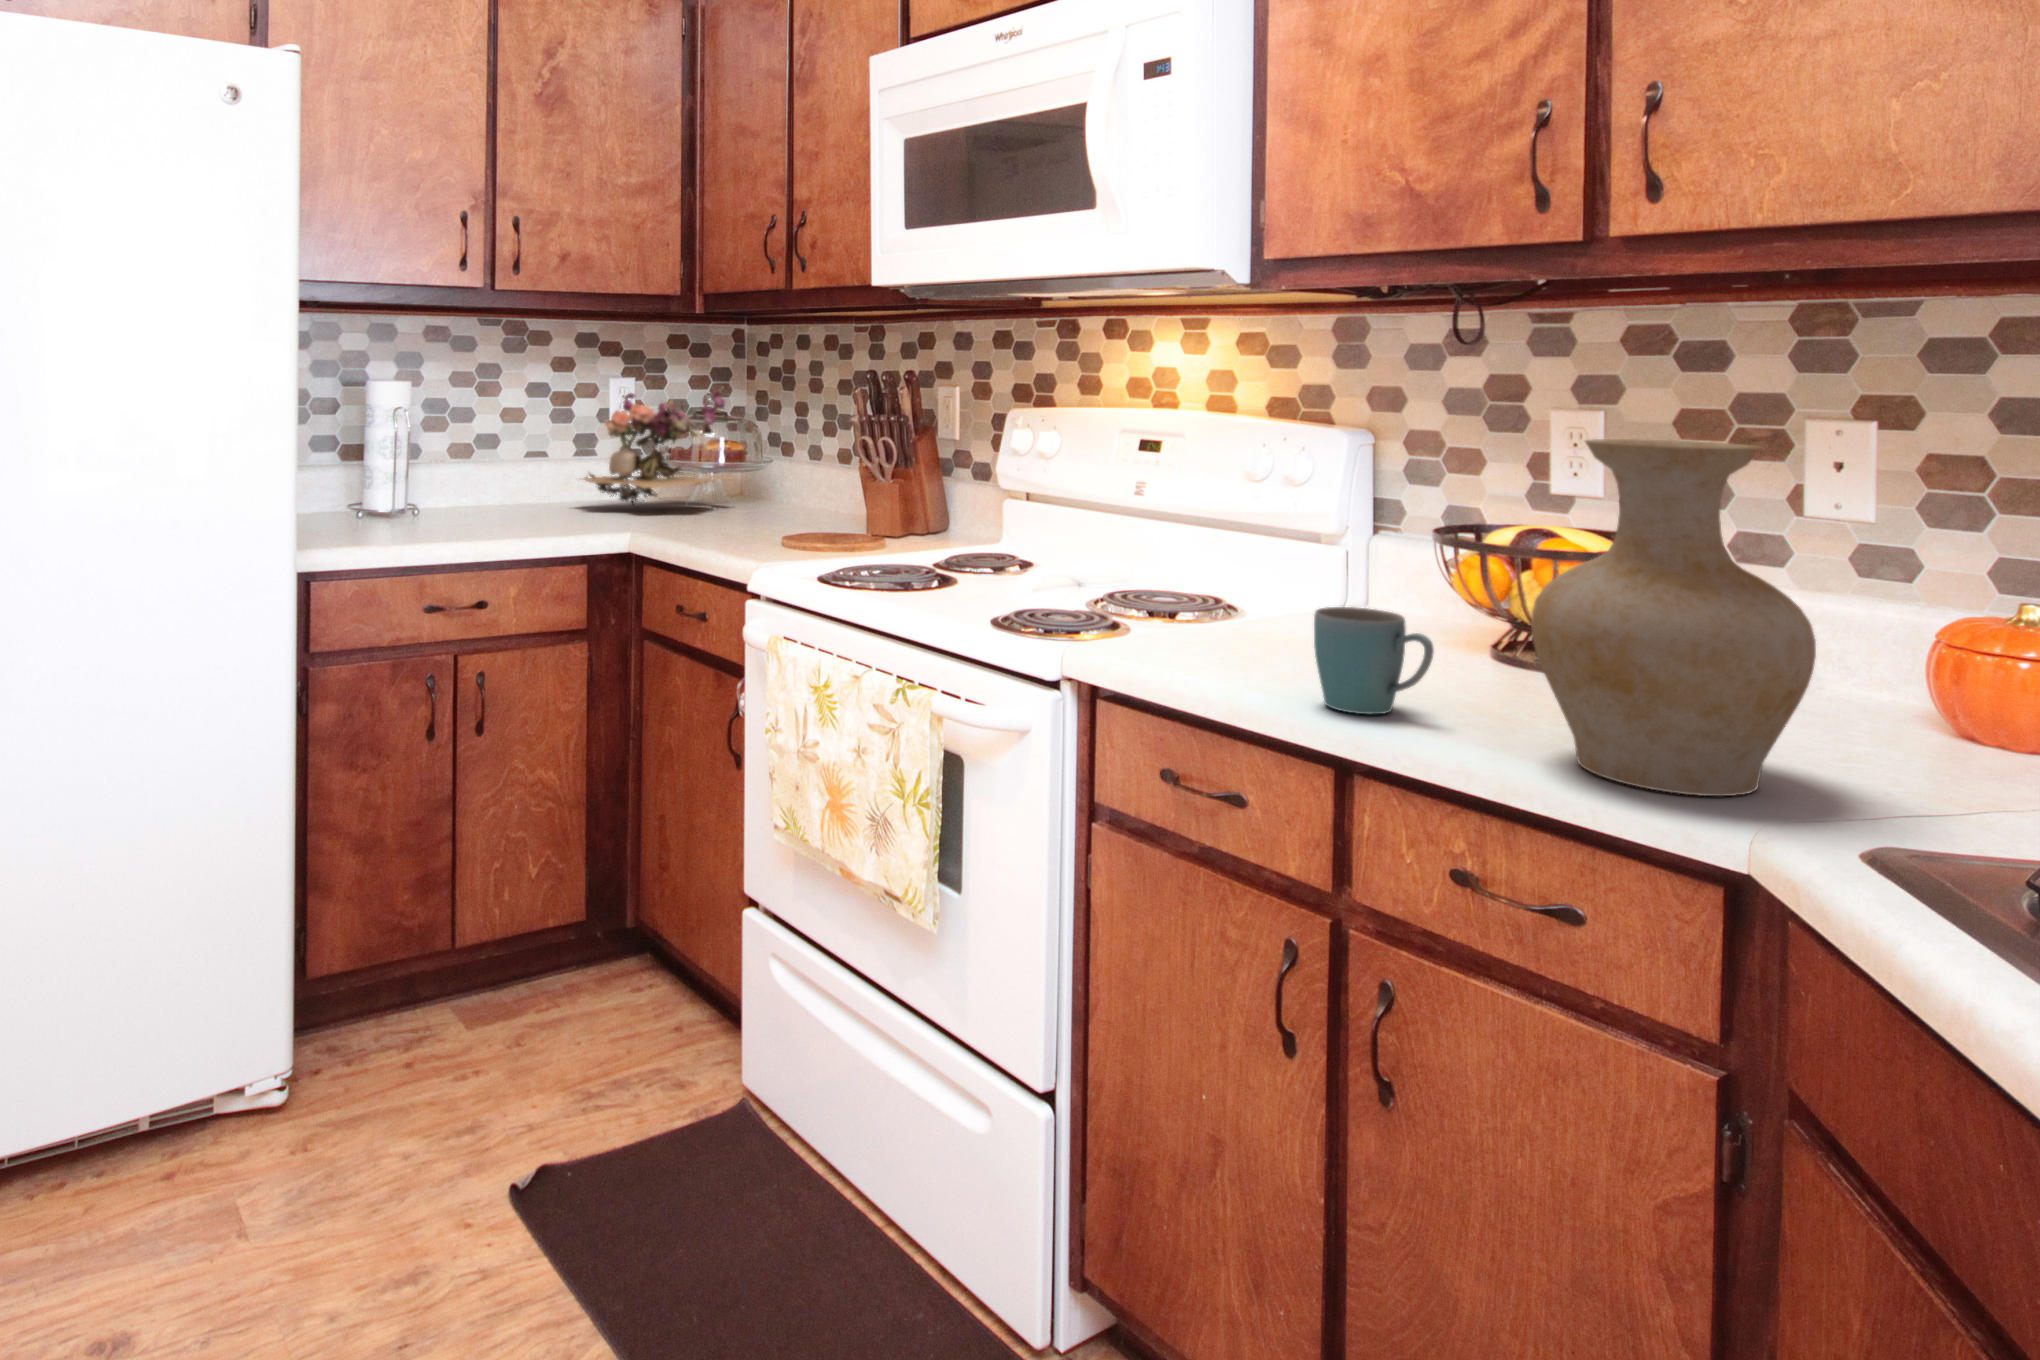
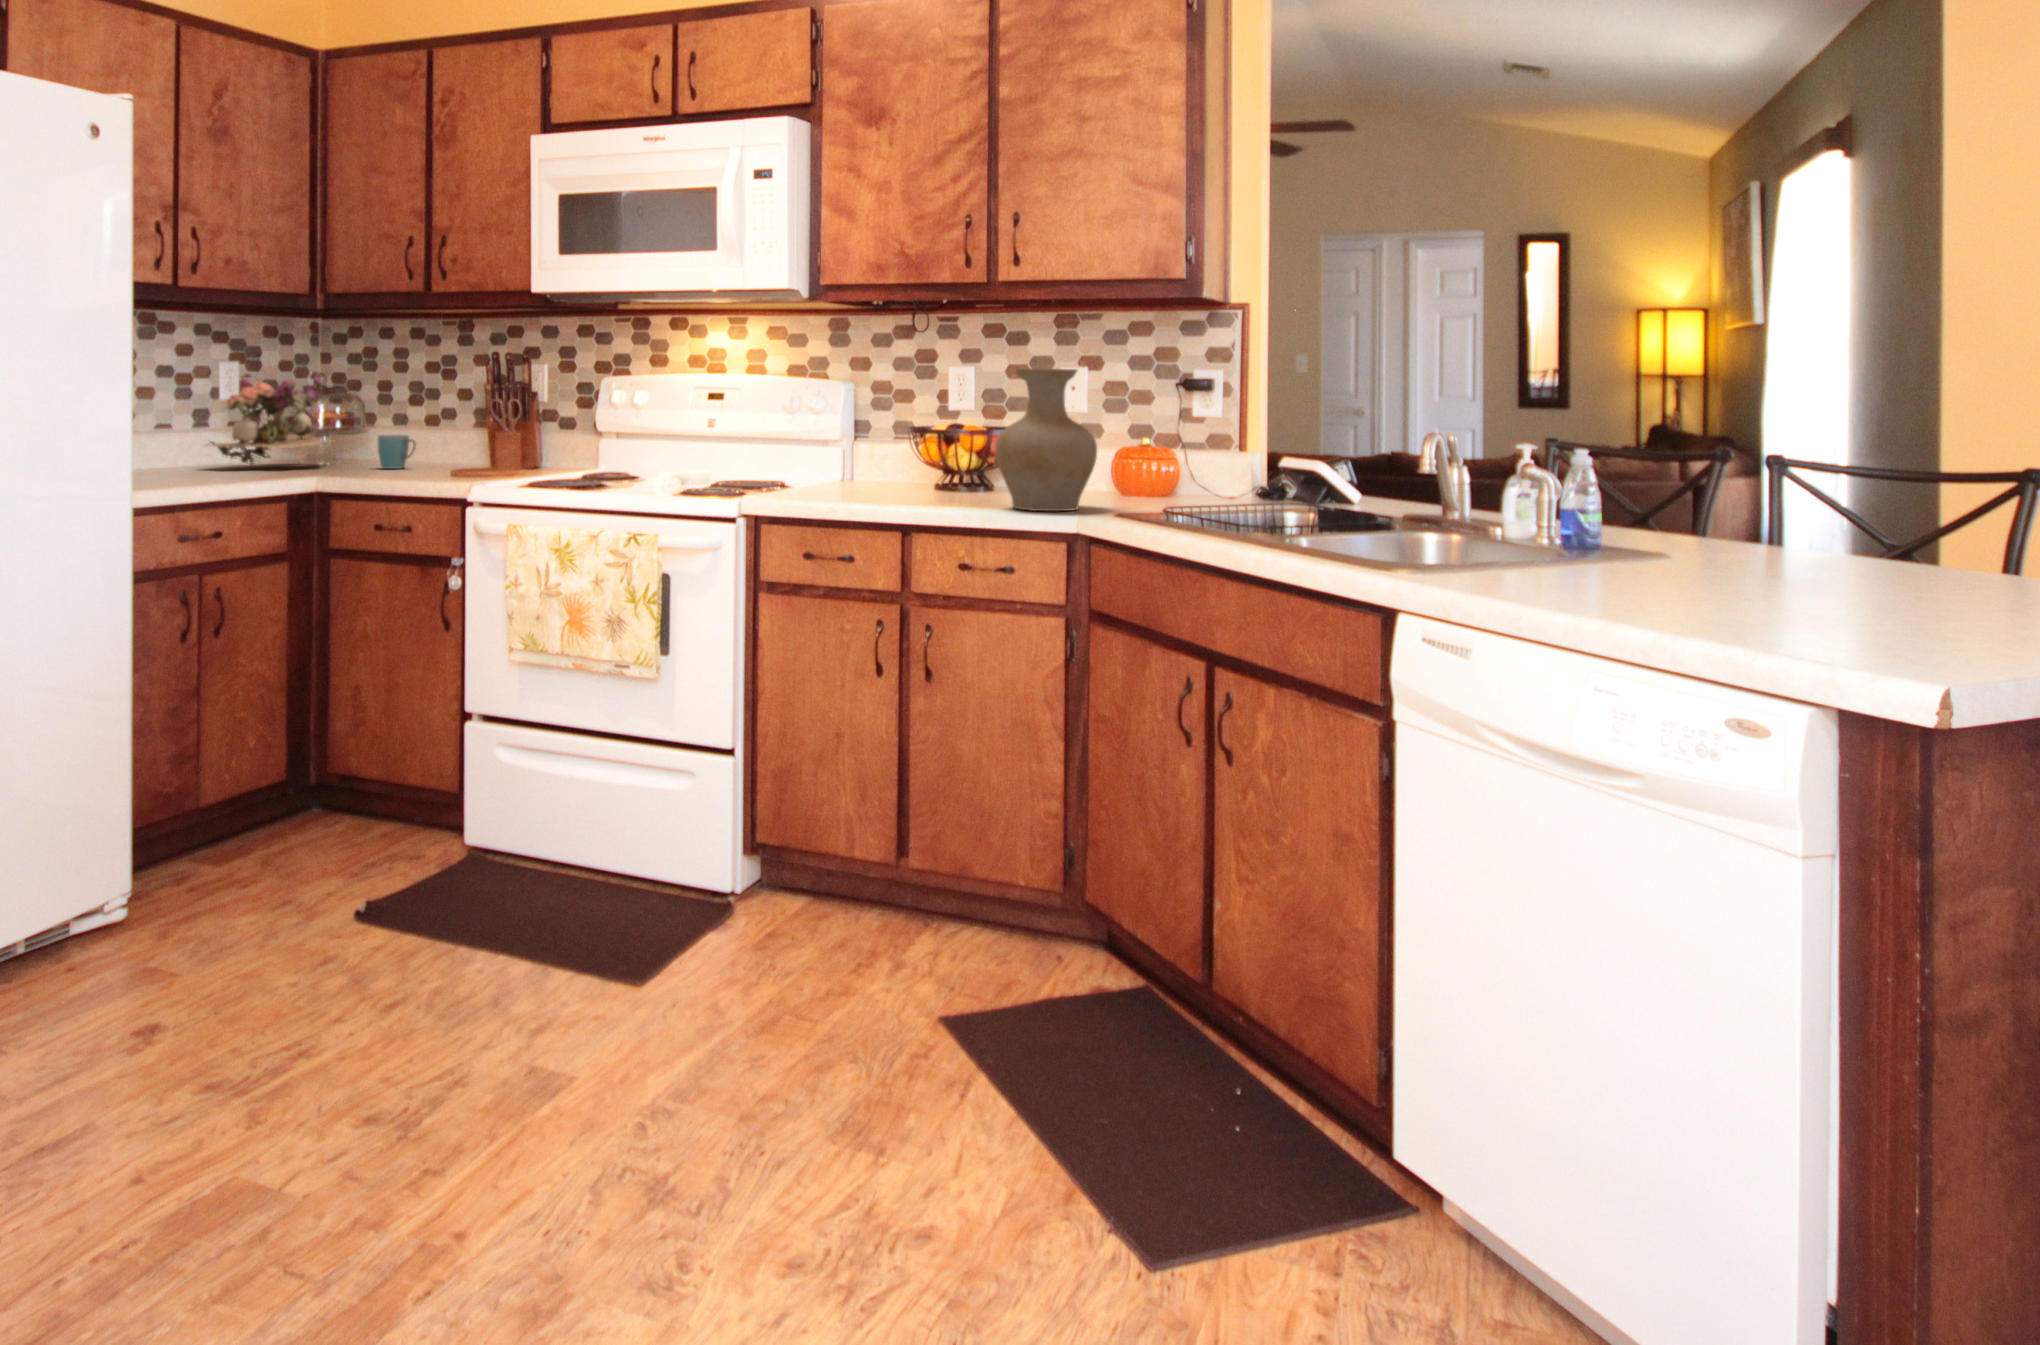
mug: present [1314,607,1434,714] -> present [378,435,416,469]

